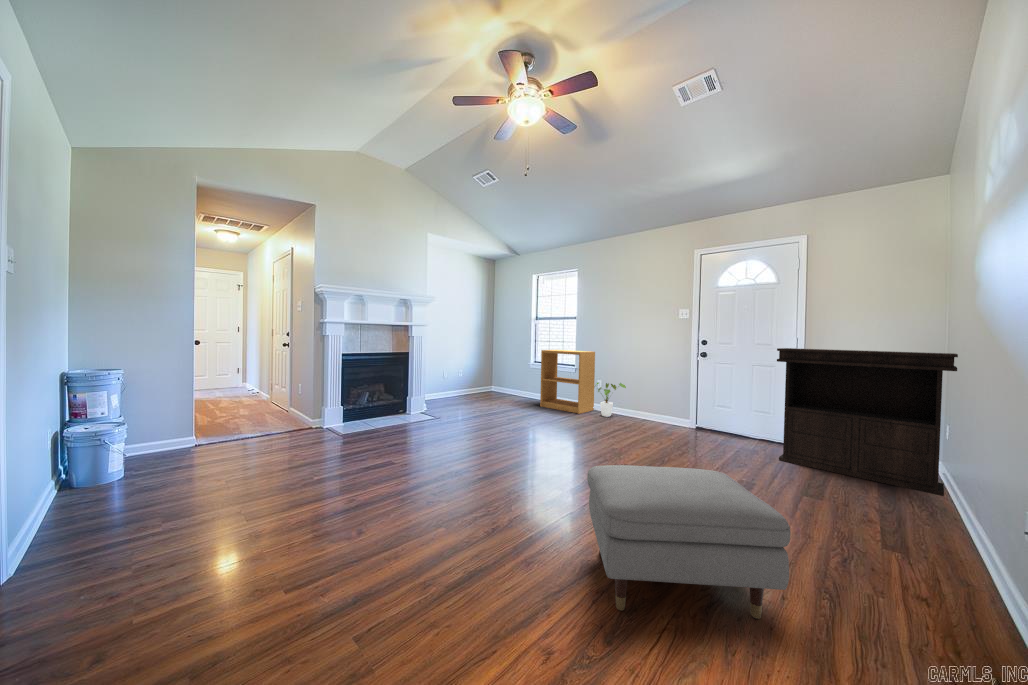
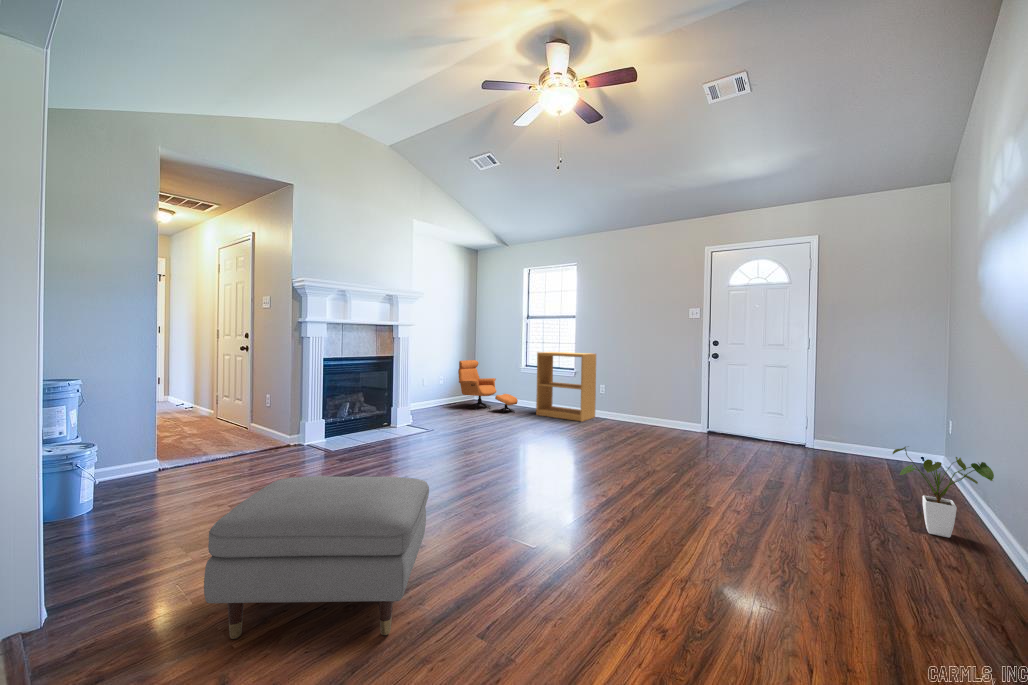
console table: present [777,348,958,496] -> none [795,348,960,486]
armchair: none [475,356,525,404] -> present [458,360,518,412]
house plant: present [595,383,626,417] -> present [893,447,994,538]
ottoman: present [587,465,790,619] -> present [204,476,429,639]

